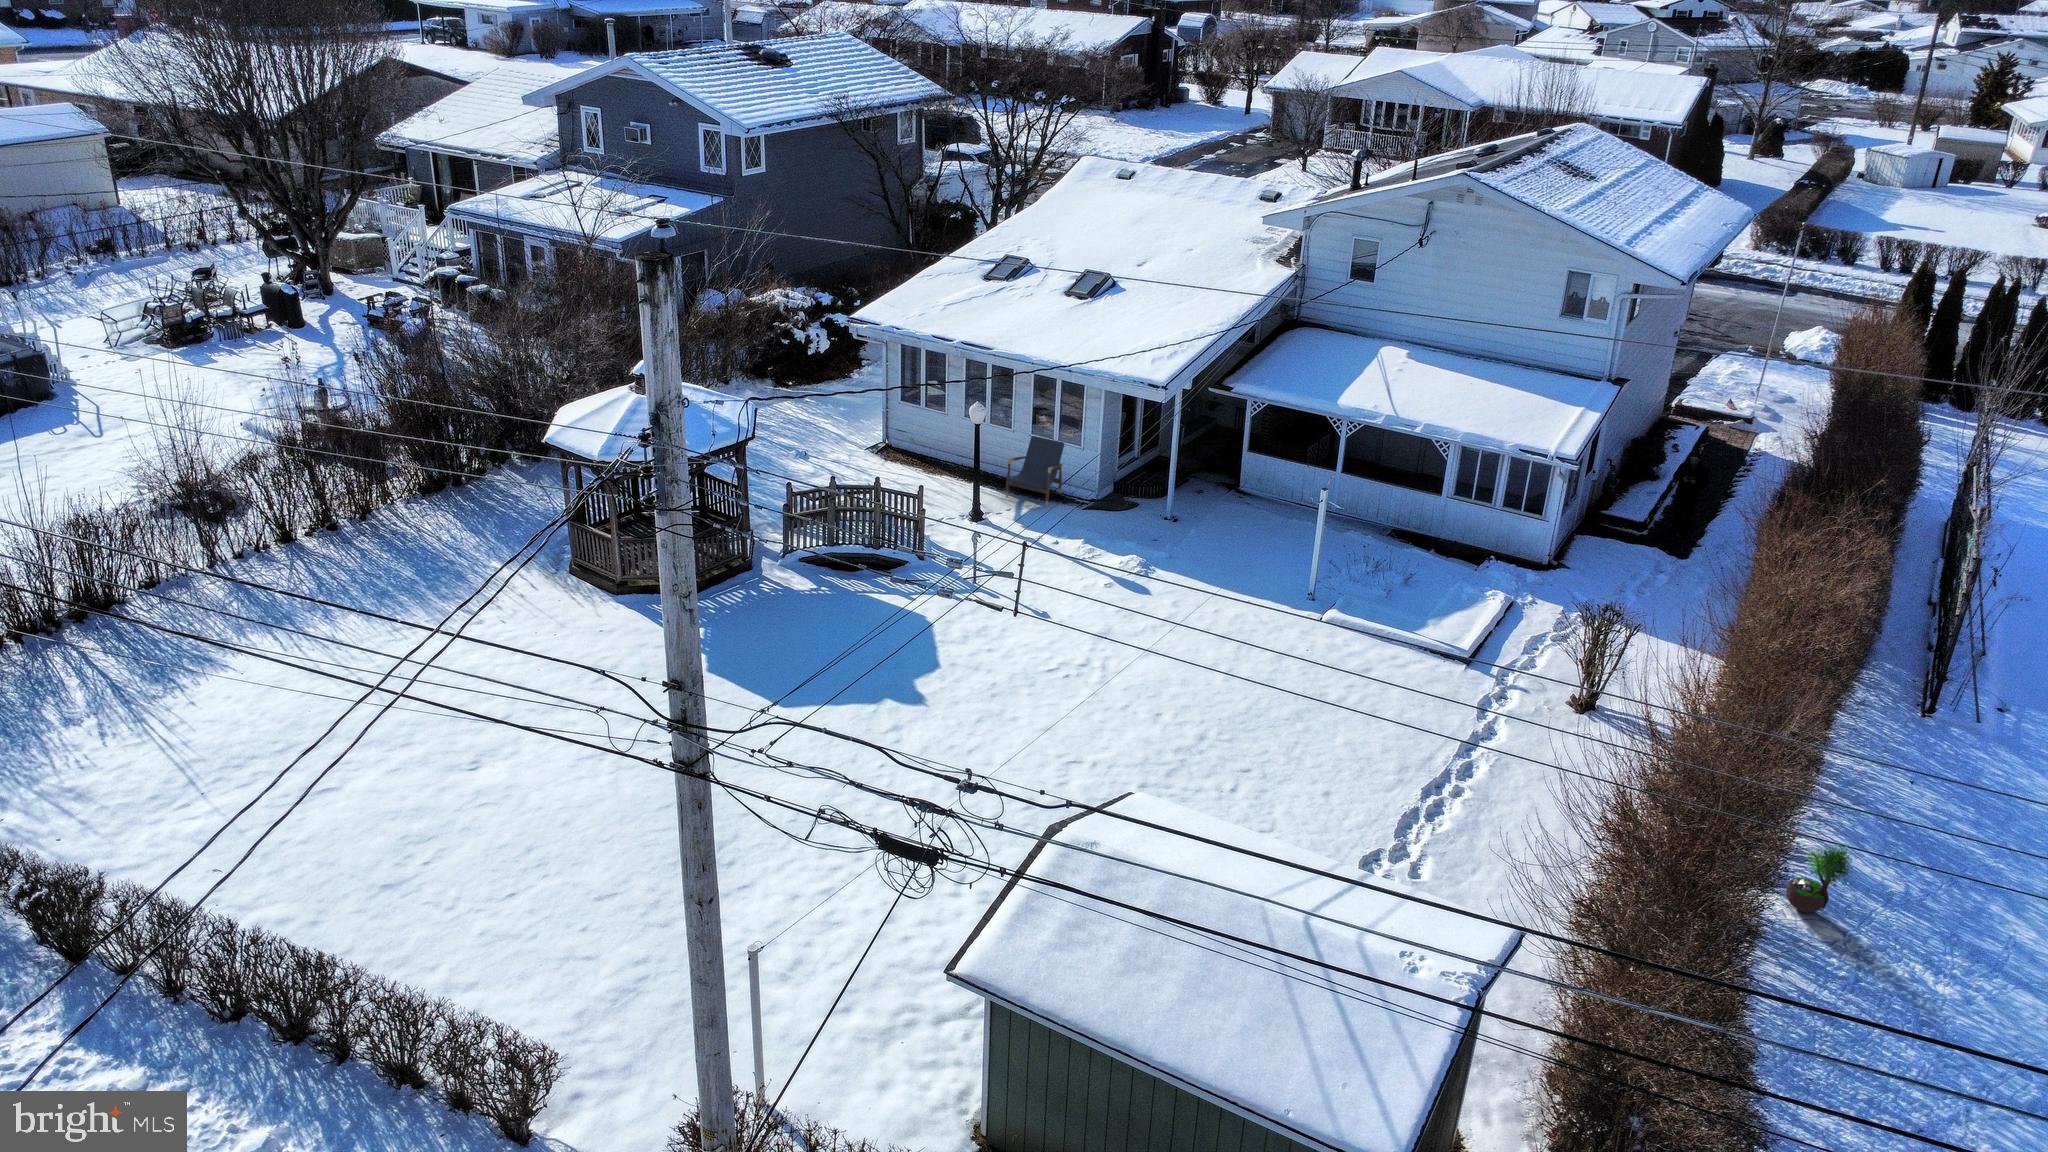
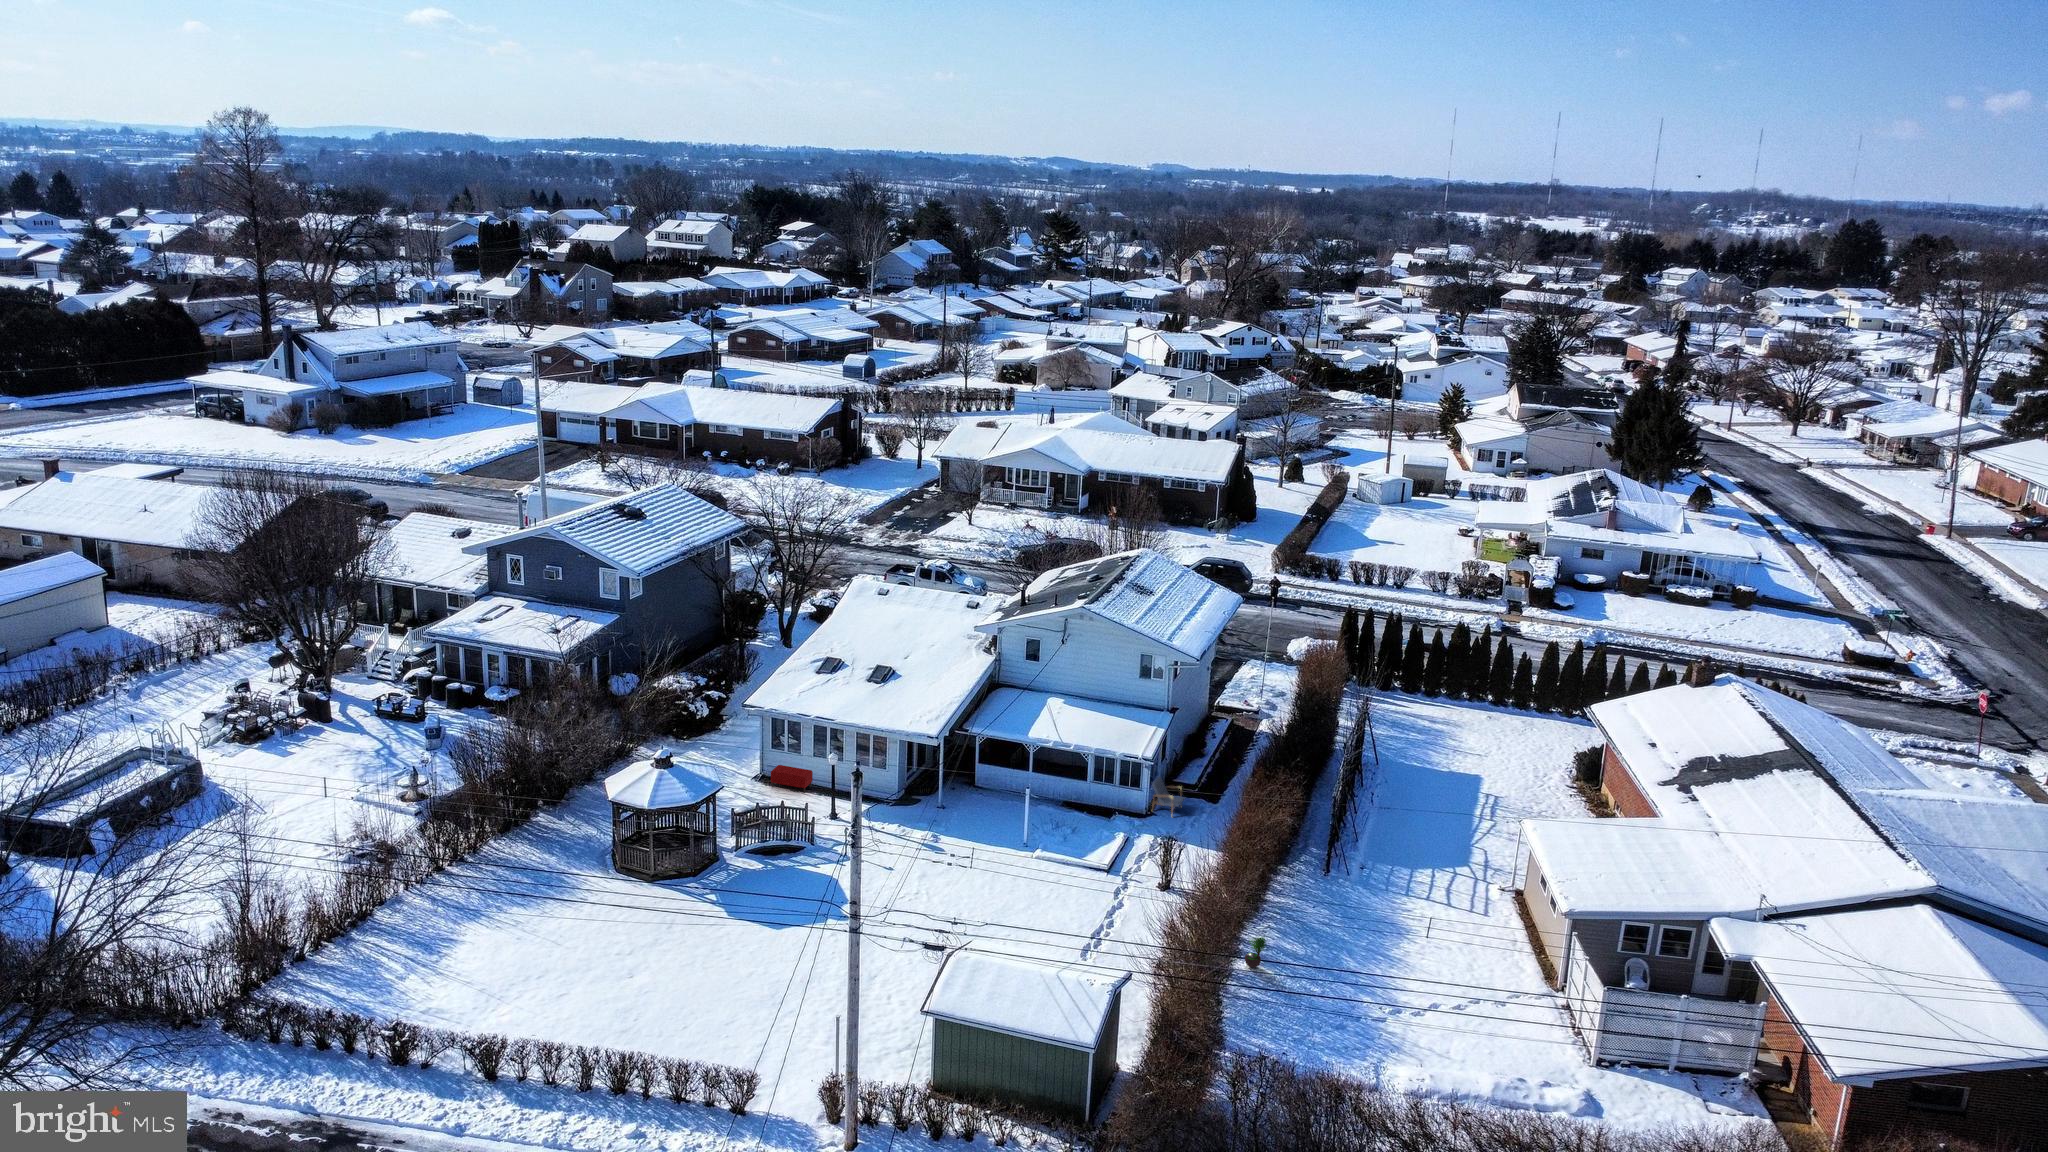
bench: none [888,426,957,475] -> present [771,765,813,793]
lounge chair: present [1006,436,1064,507] -> present [1152,777,1185,813]

